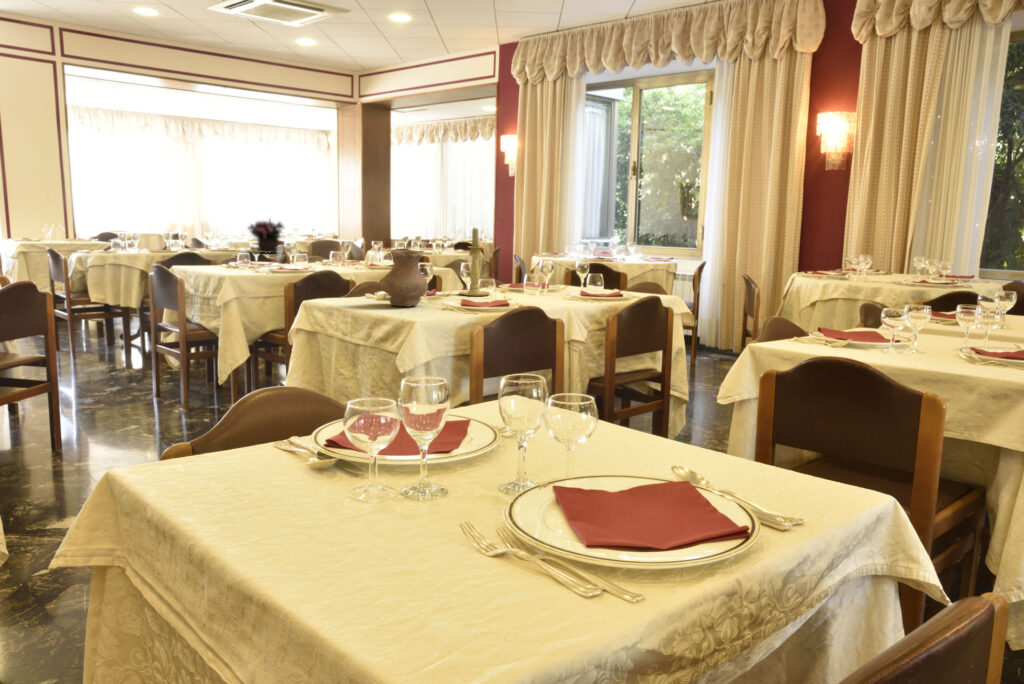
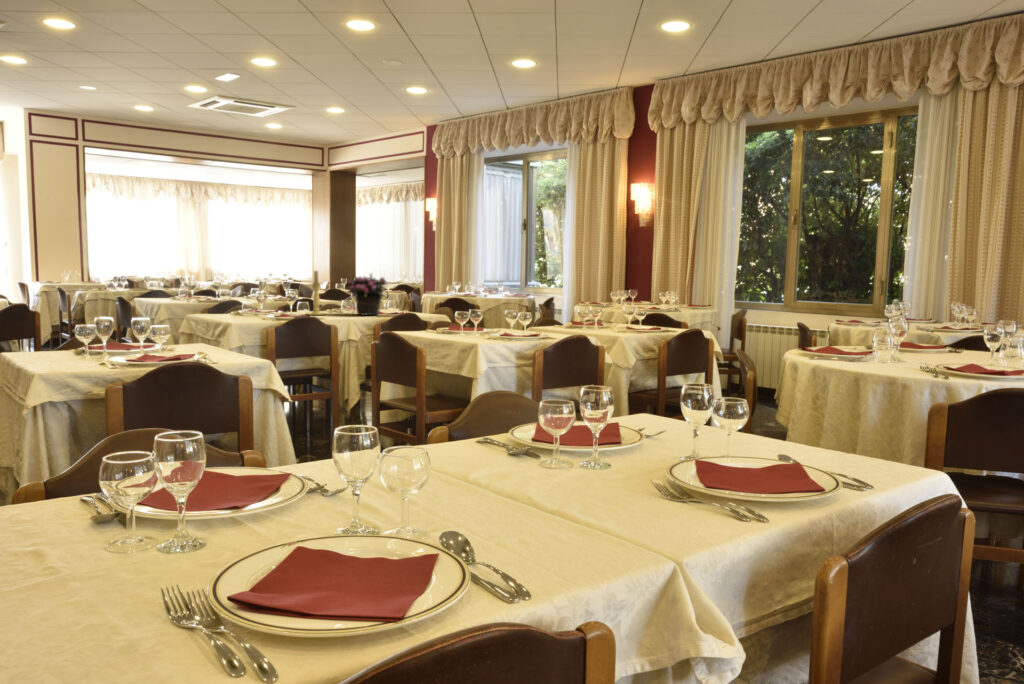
potted flower: present [248,220,283,253] -> present [345,274,387,315]
vase: present [381,250,428,306] -> none [238,284,268,319]

